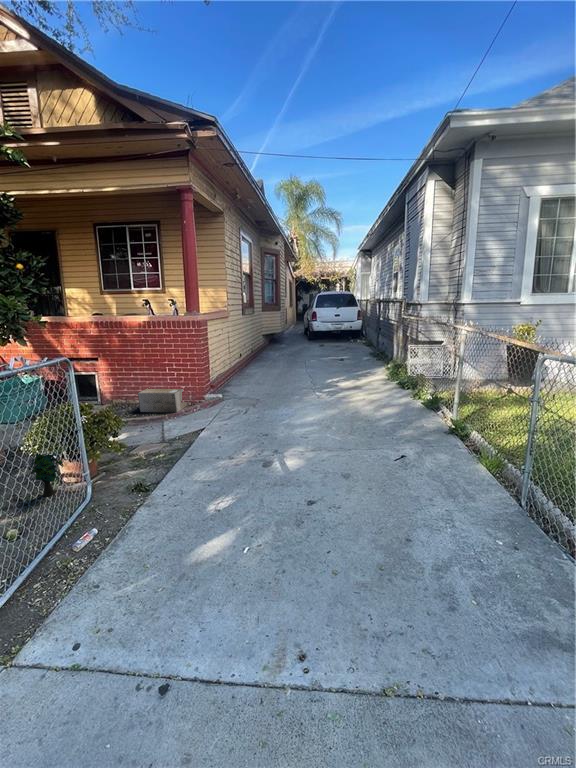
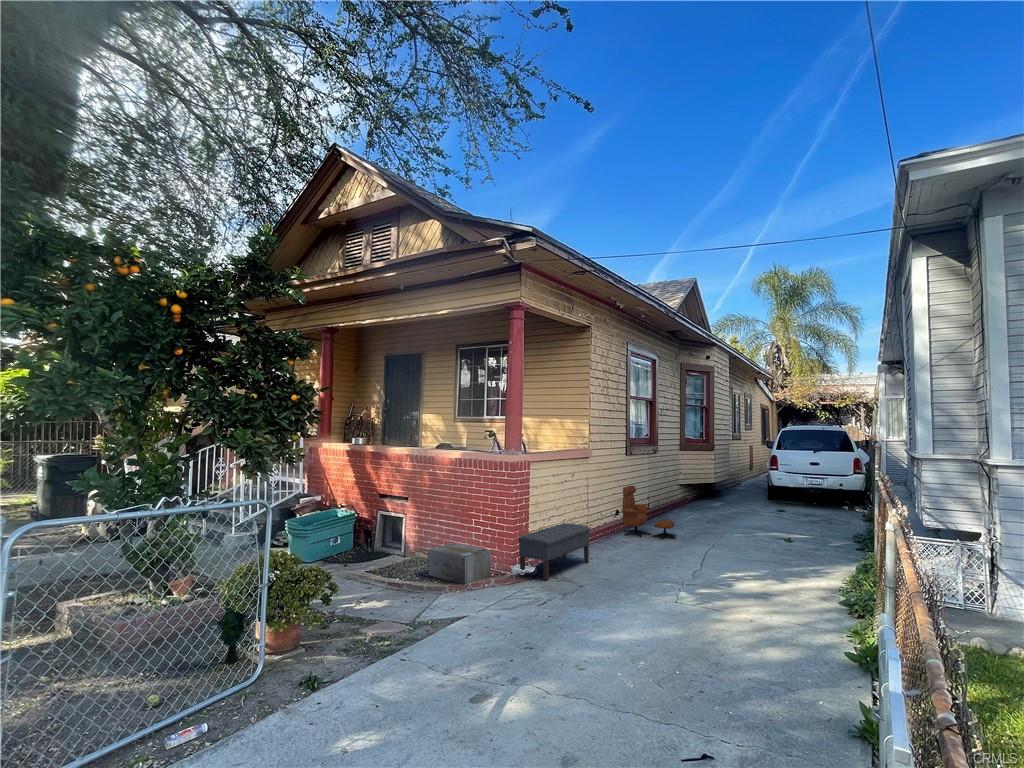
lounge chair: none [246,335,283,369] -> present [622,485,676,540]
bench: none [206,363,245,401] -> present [518,523,590,581]

